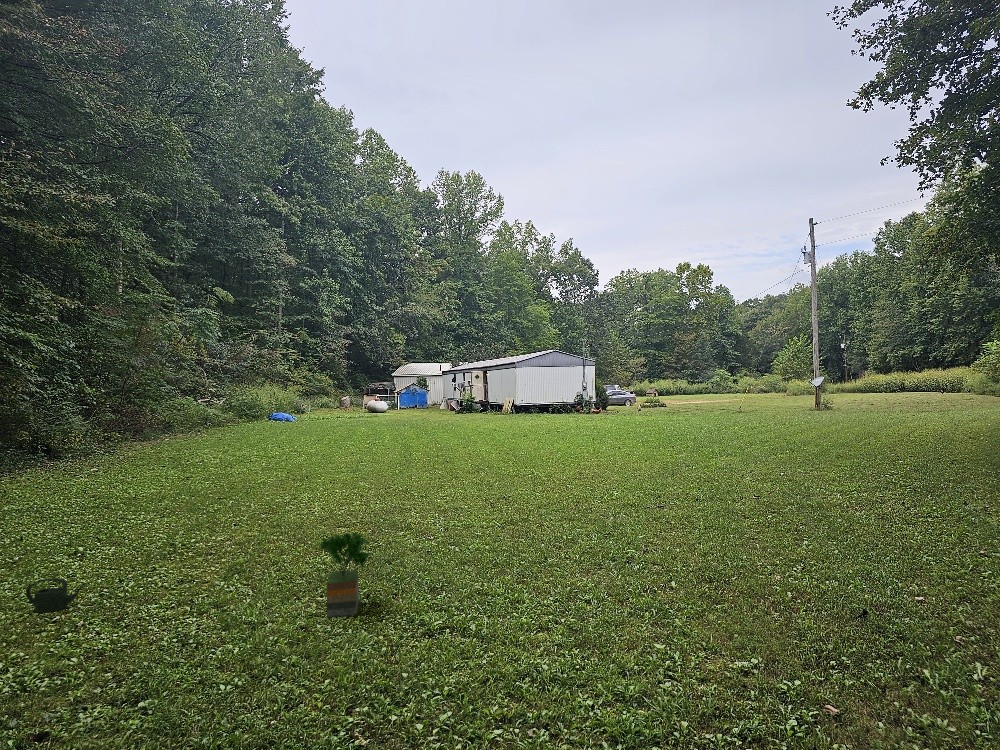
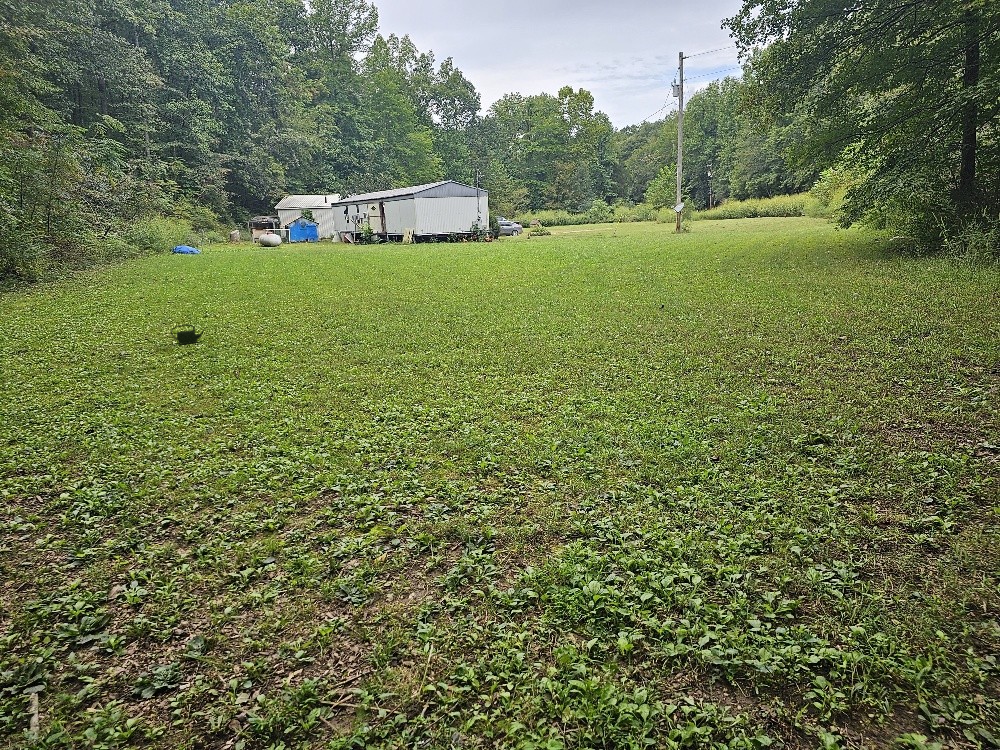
potted tree: present [319,533,370,617] -> none [355,287,387,333]

